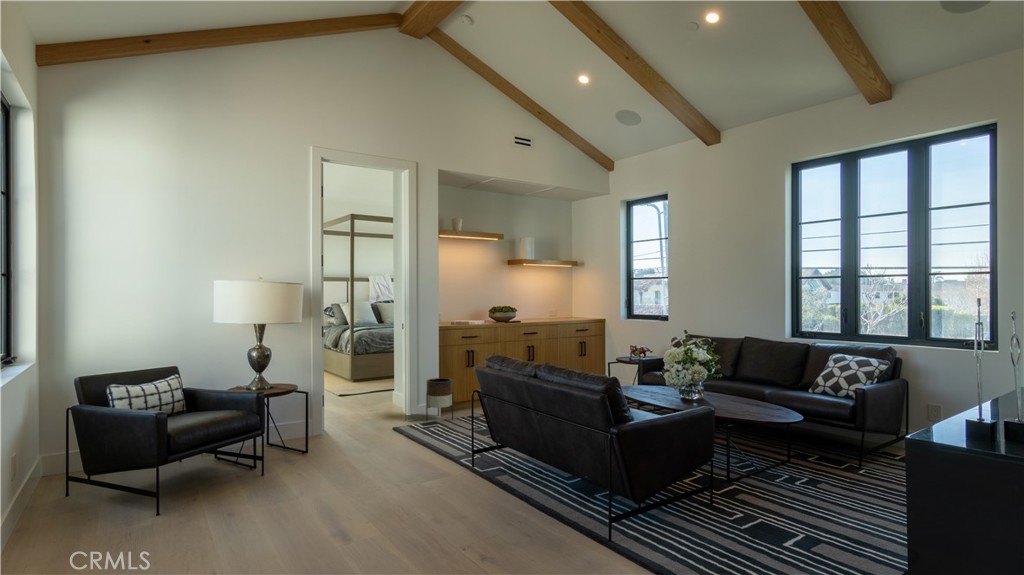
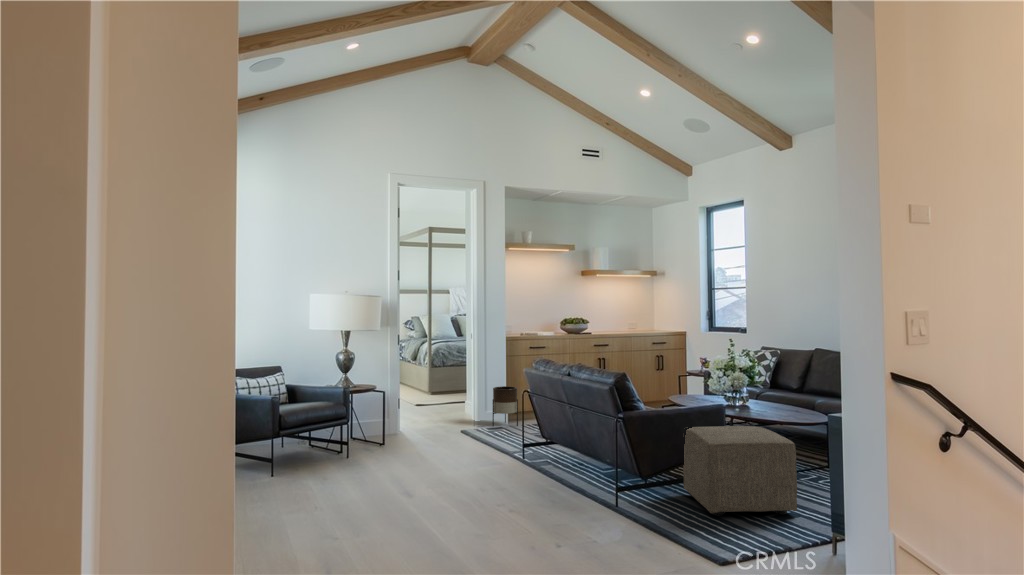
ottoman: none [676,433,823,551] -> present [683,426,797,516]

